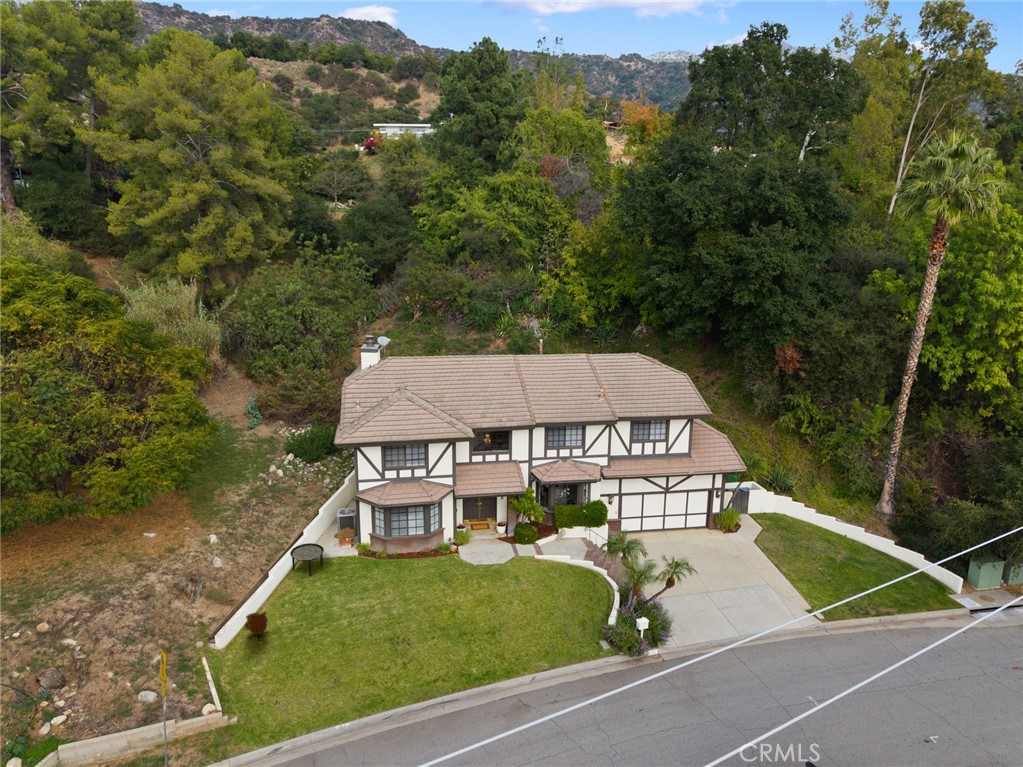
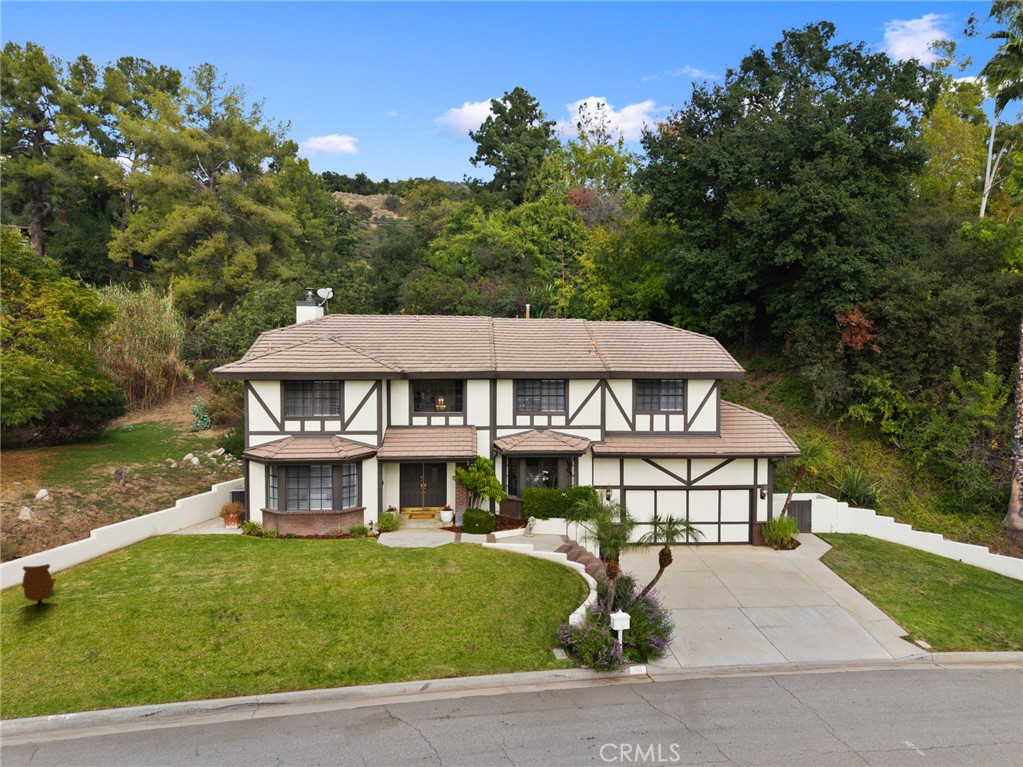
round table: present [290,543,324,576] -> none [136,513,187,552]

